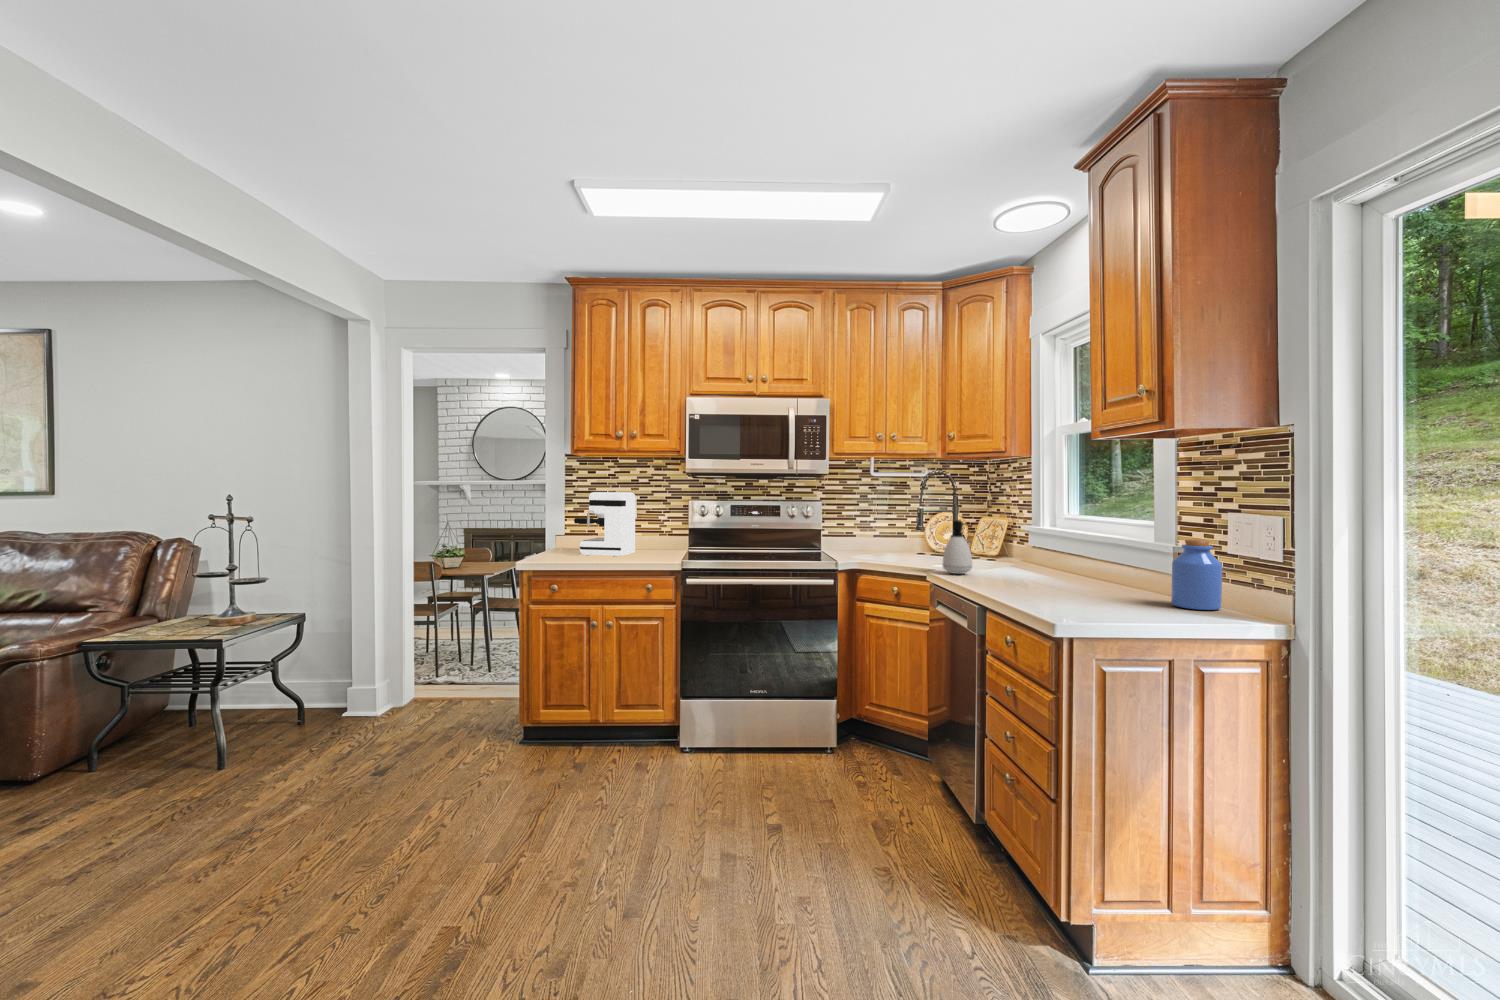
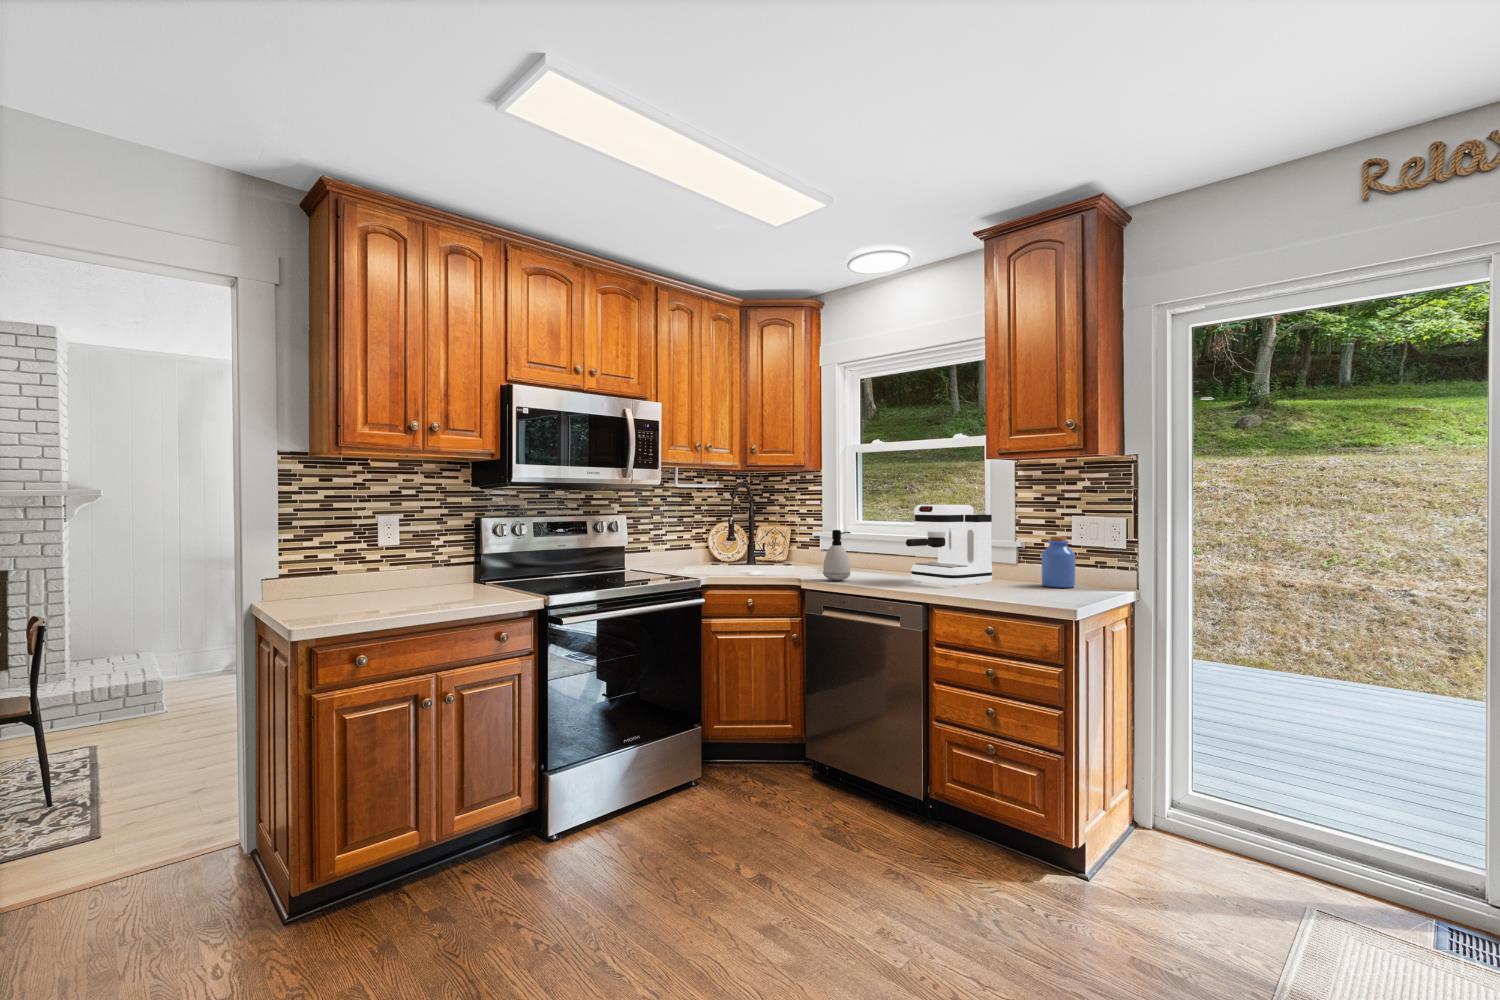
coffee maker: present [574,492,636,557] -> present [906,505,992,587]

